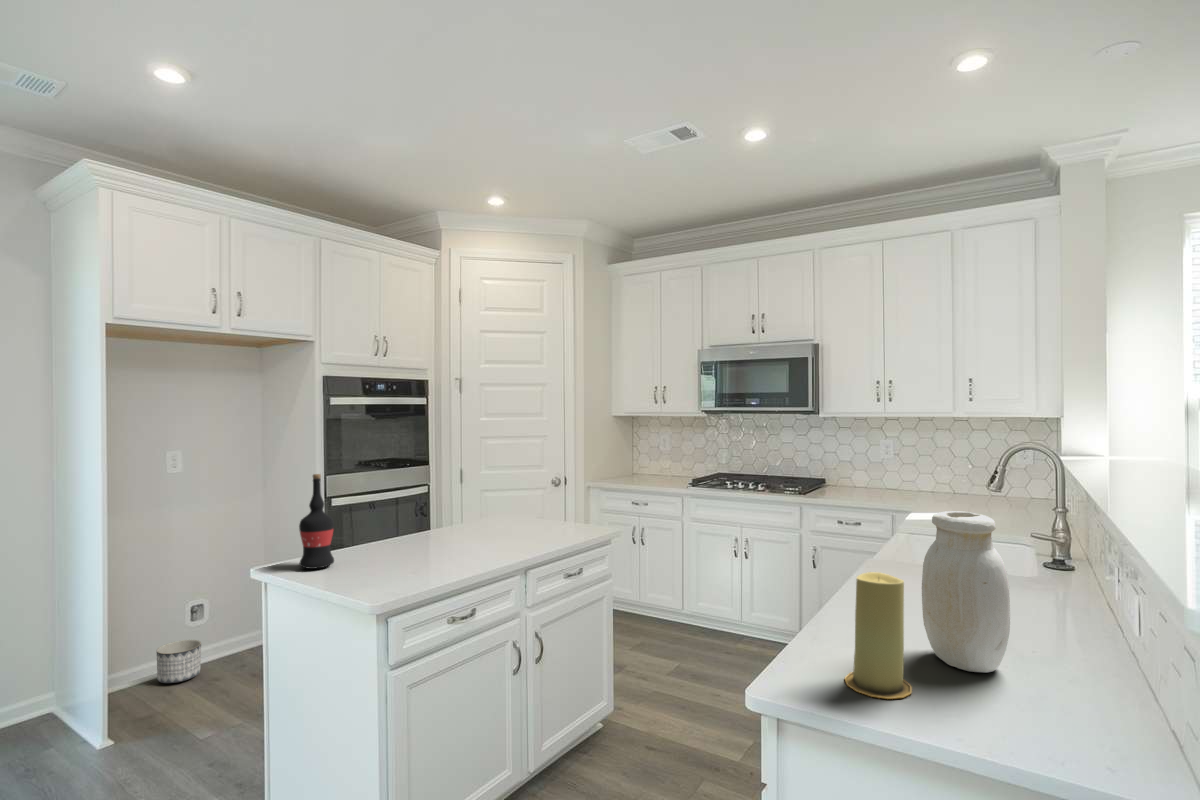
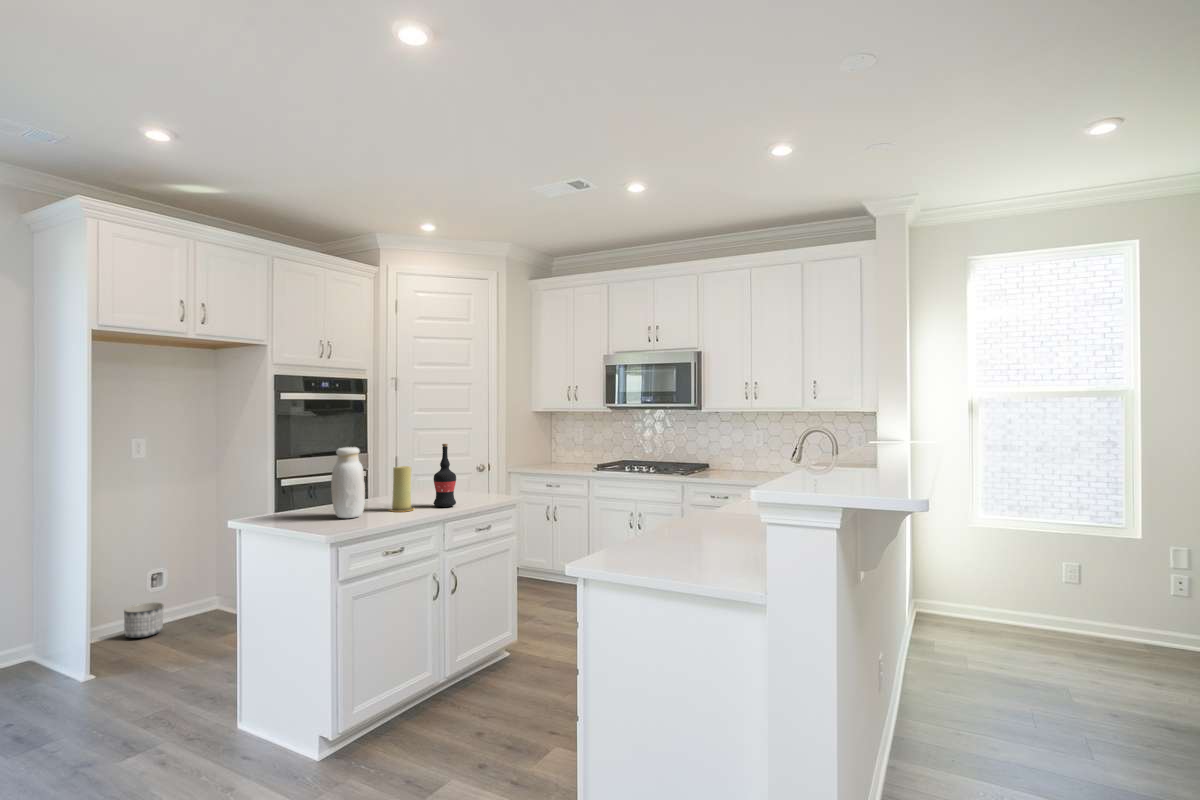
wine bottle: present [299,474,334,569] -> present [433,444,456,507]
jar: present [922,511,1010,672] -> present [331,447,365,518]
candle: present [845,572,912,699] -> present [389,466,414,512]

